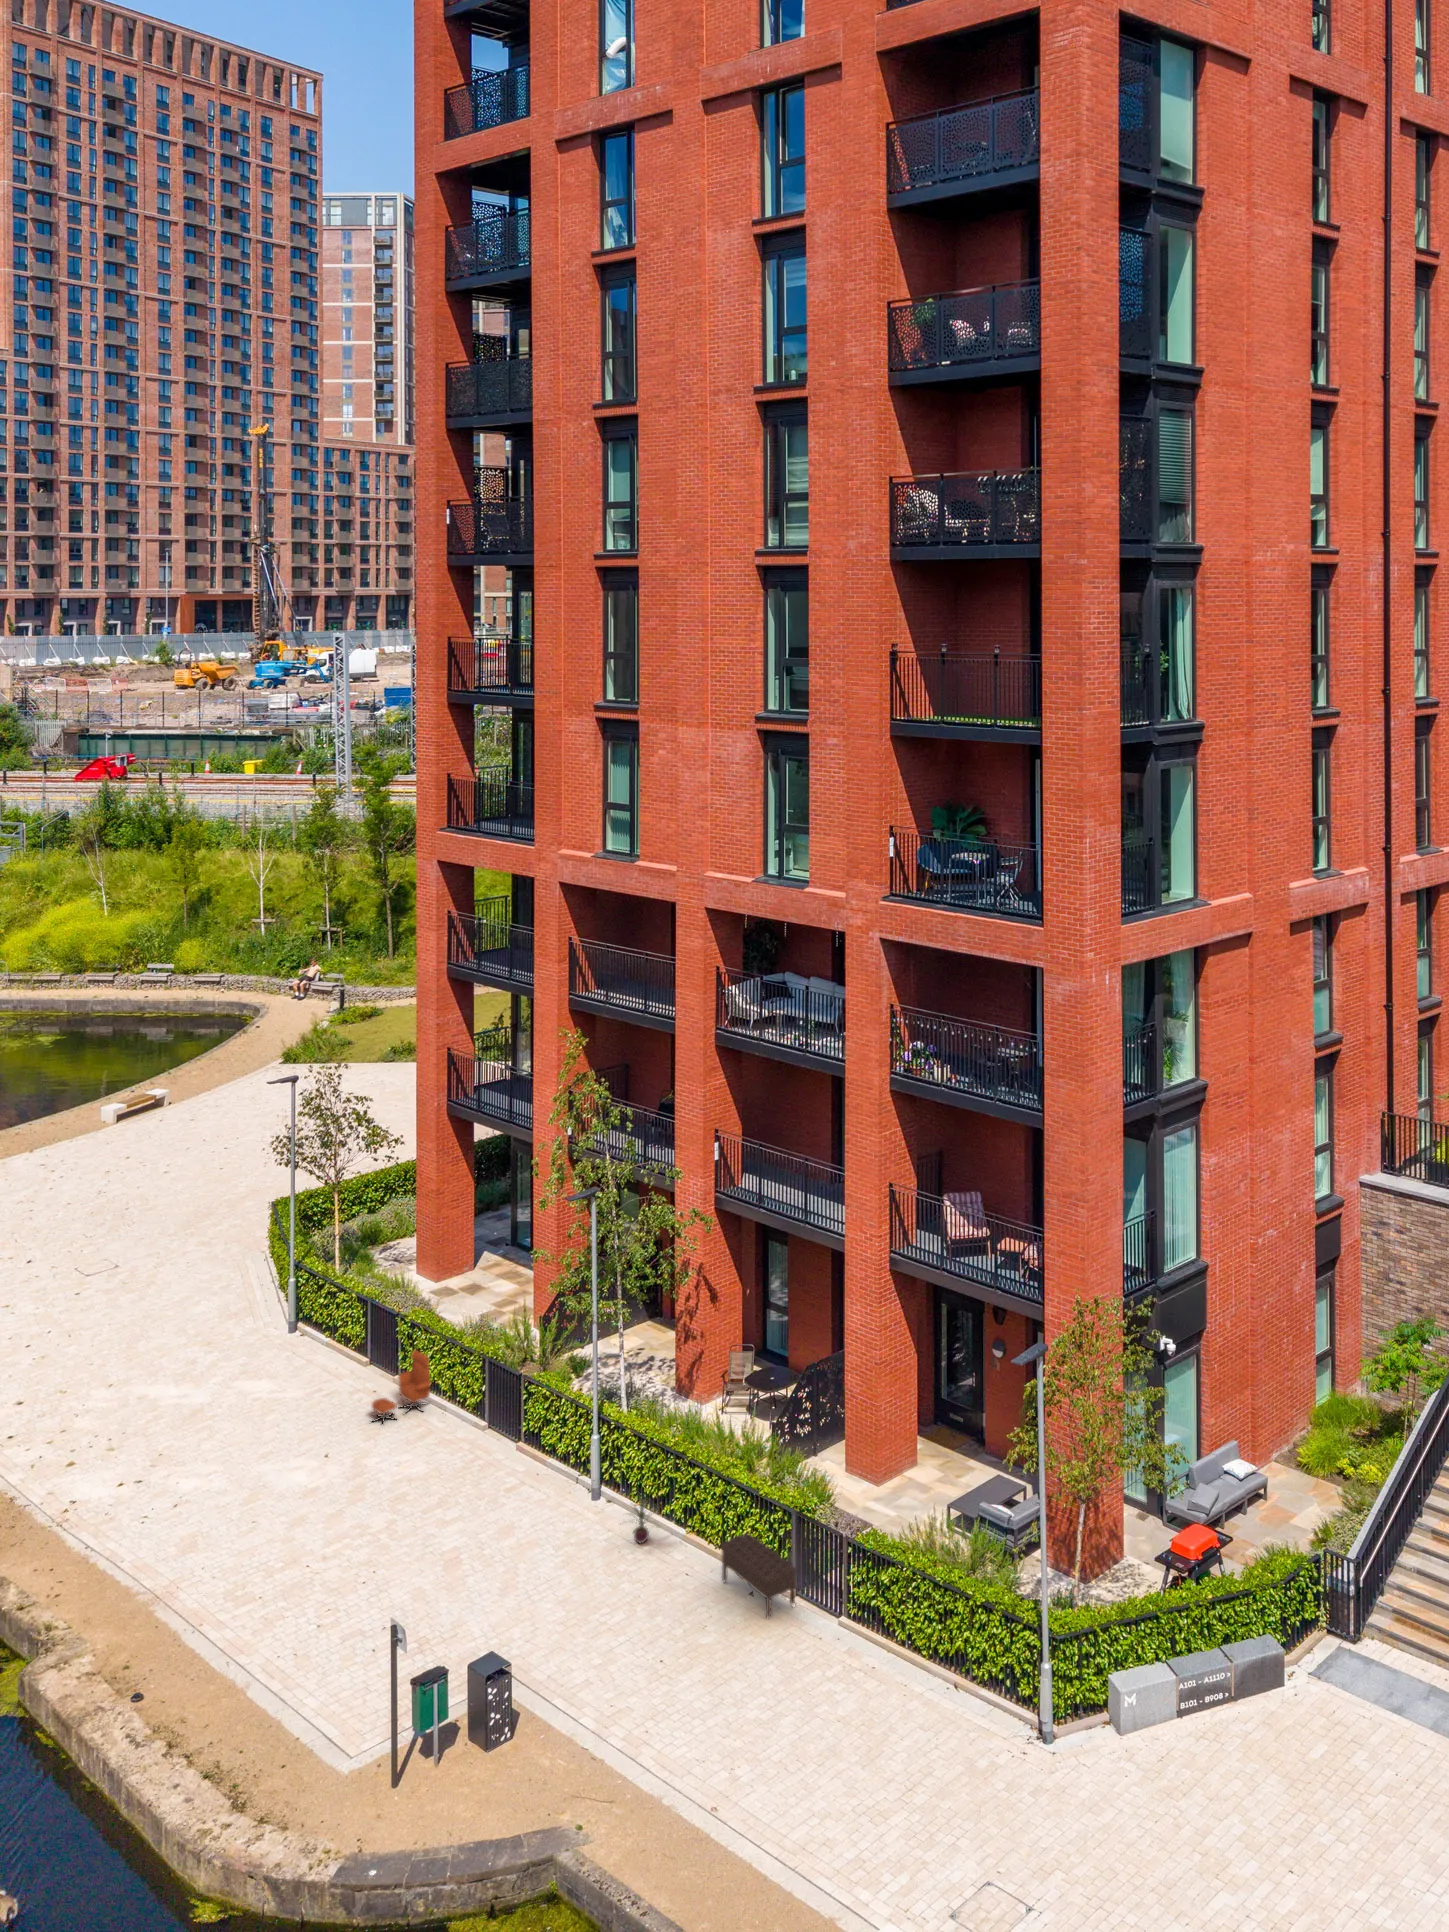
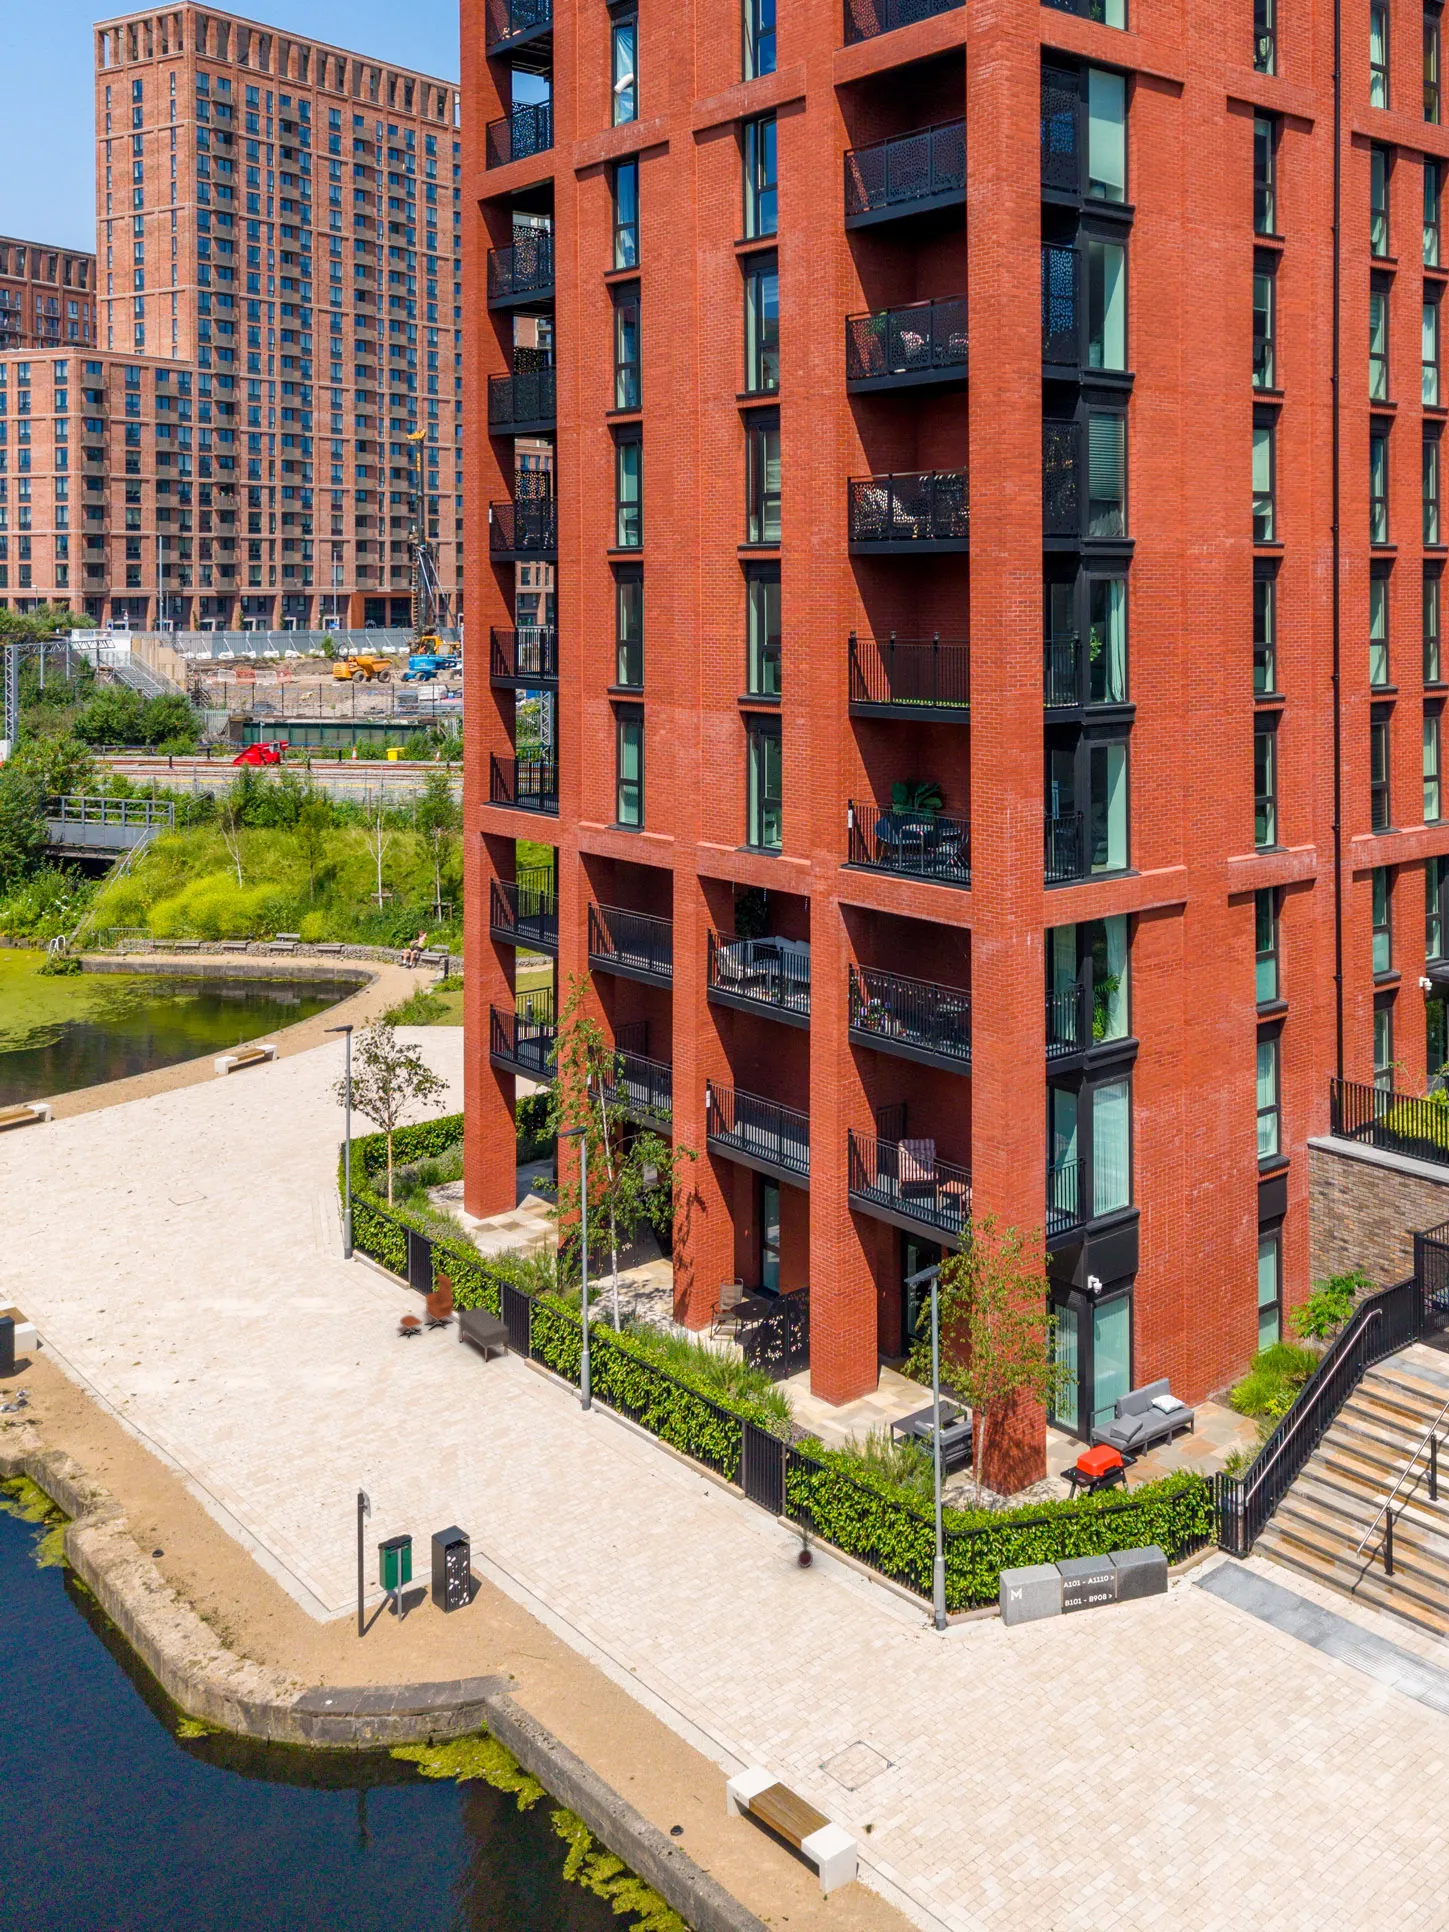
decorative plant: present [634,1497,649,1543] -> present [793,1518,820,1567]
bench: present [721,1533,797,1618] -> present [458,1308,509,1362]

